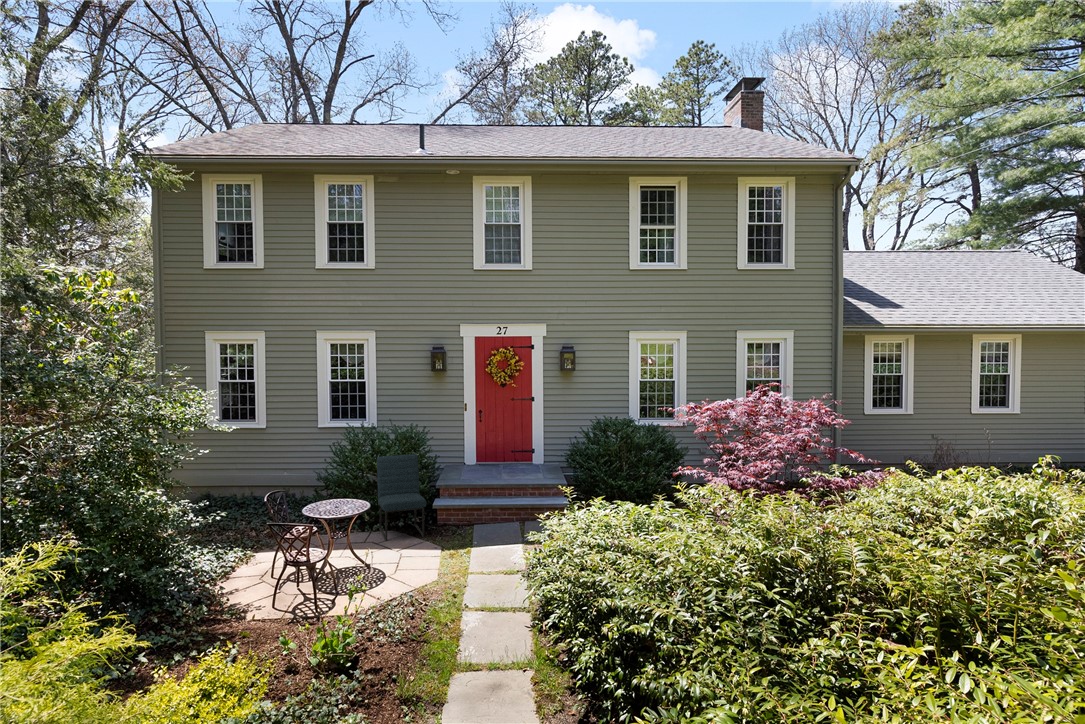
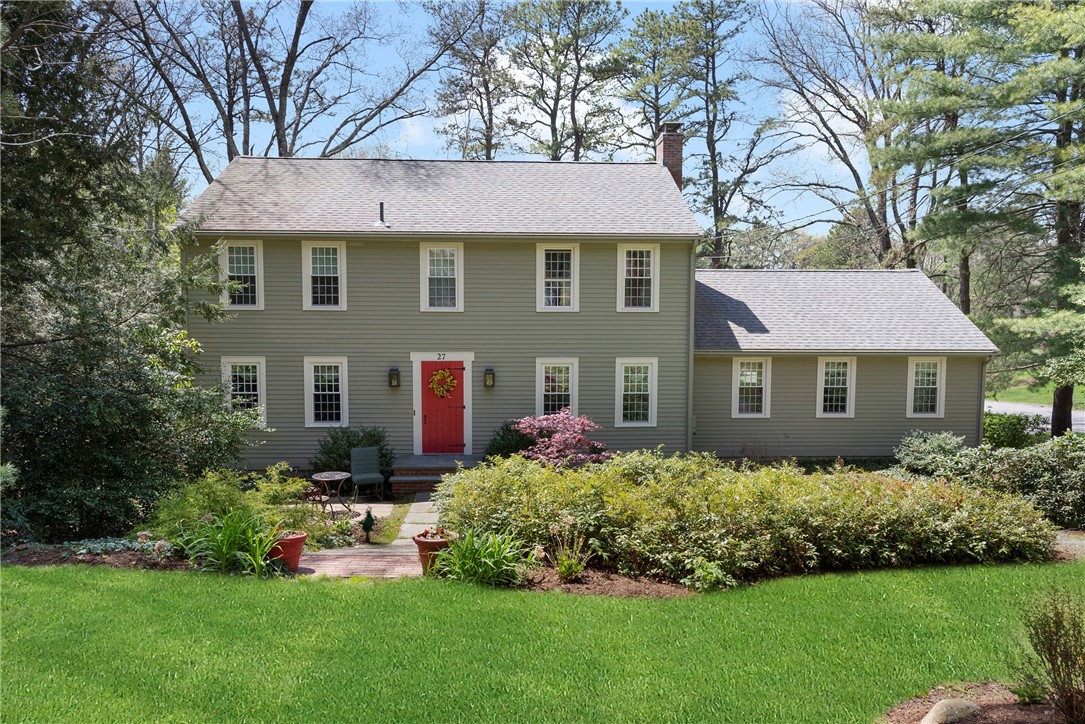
decorative plant: none [379,571,417,642] -> present [357,508,377,543]

